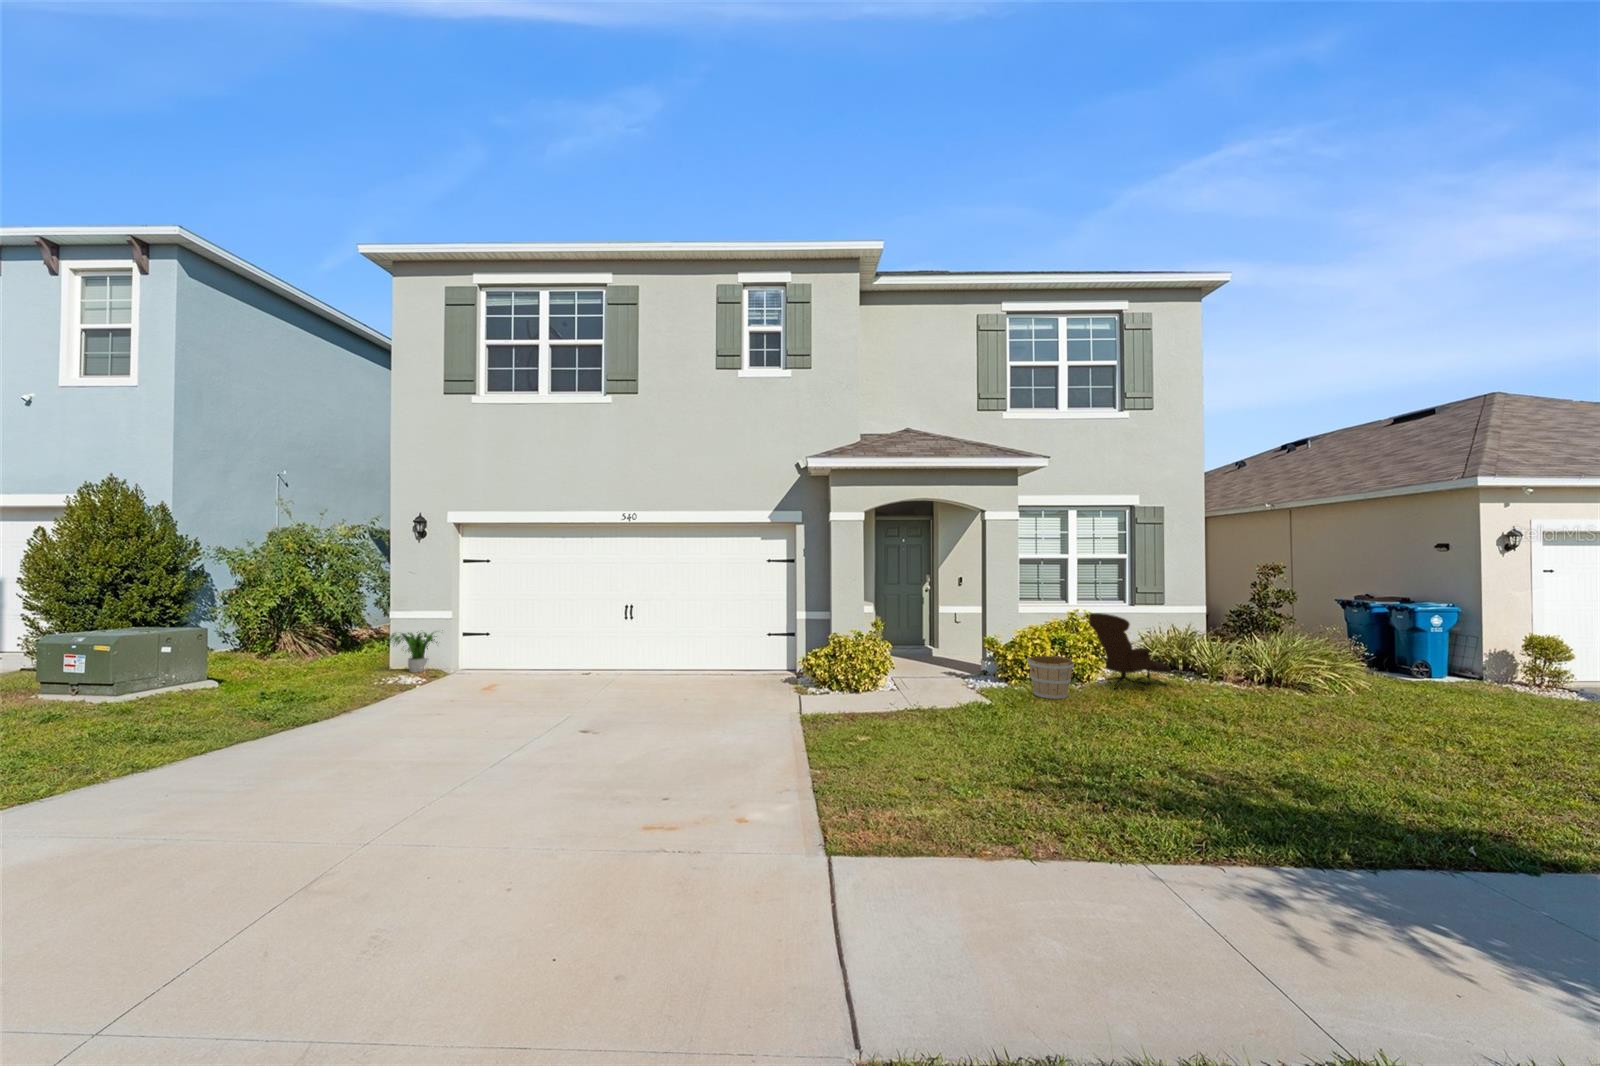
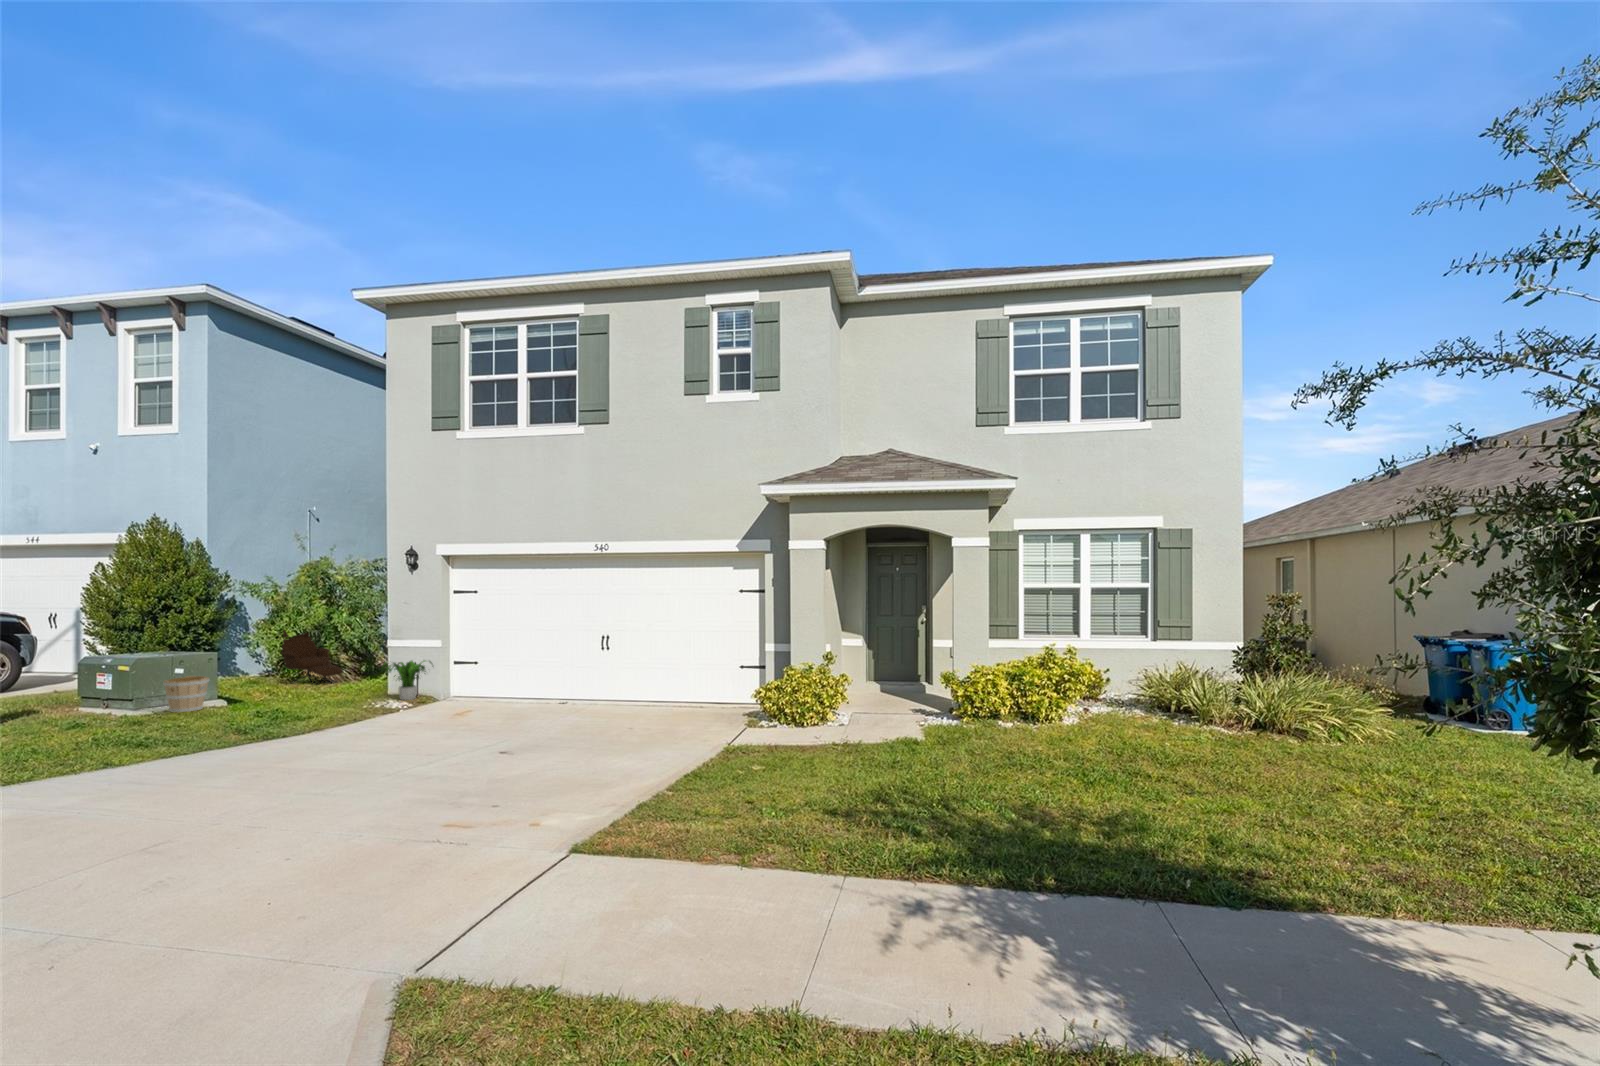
lounge chair: present [1089,613,1172,691] -> present [281,630,343,683]
wooden bucket: present [1028,656,1074,699] -> present [163,676,210,713]

